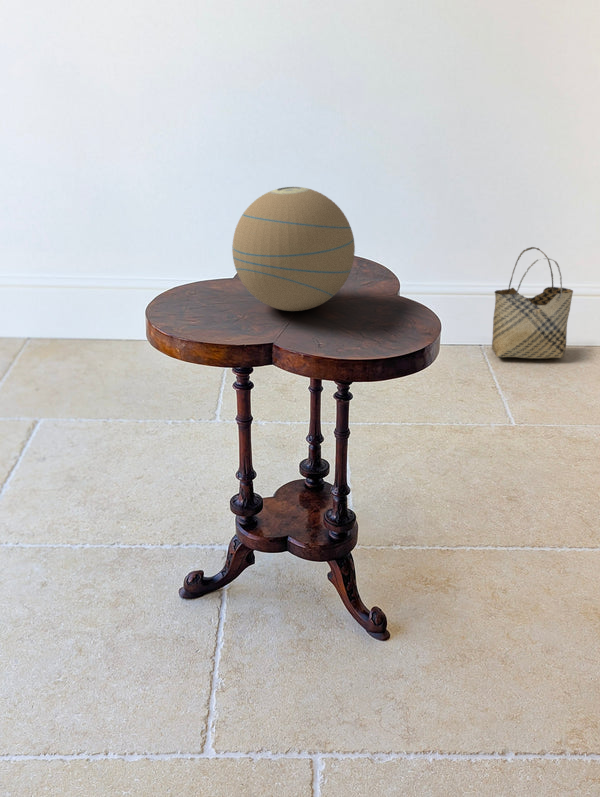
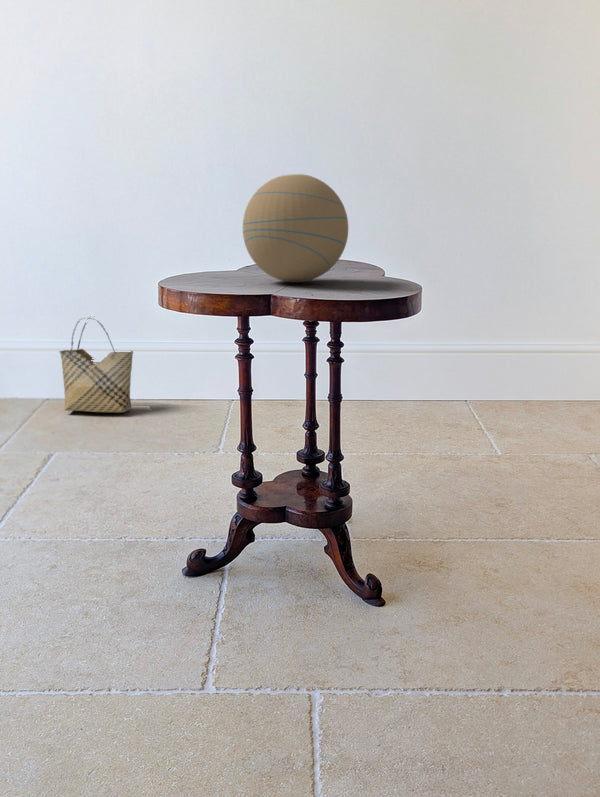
woven basket: present [492,247,573,359] -> present [60,318,133,413]

